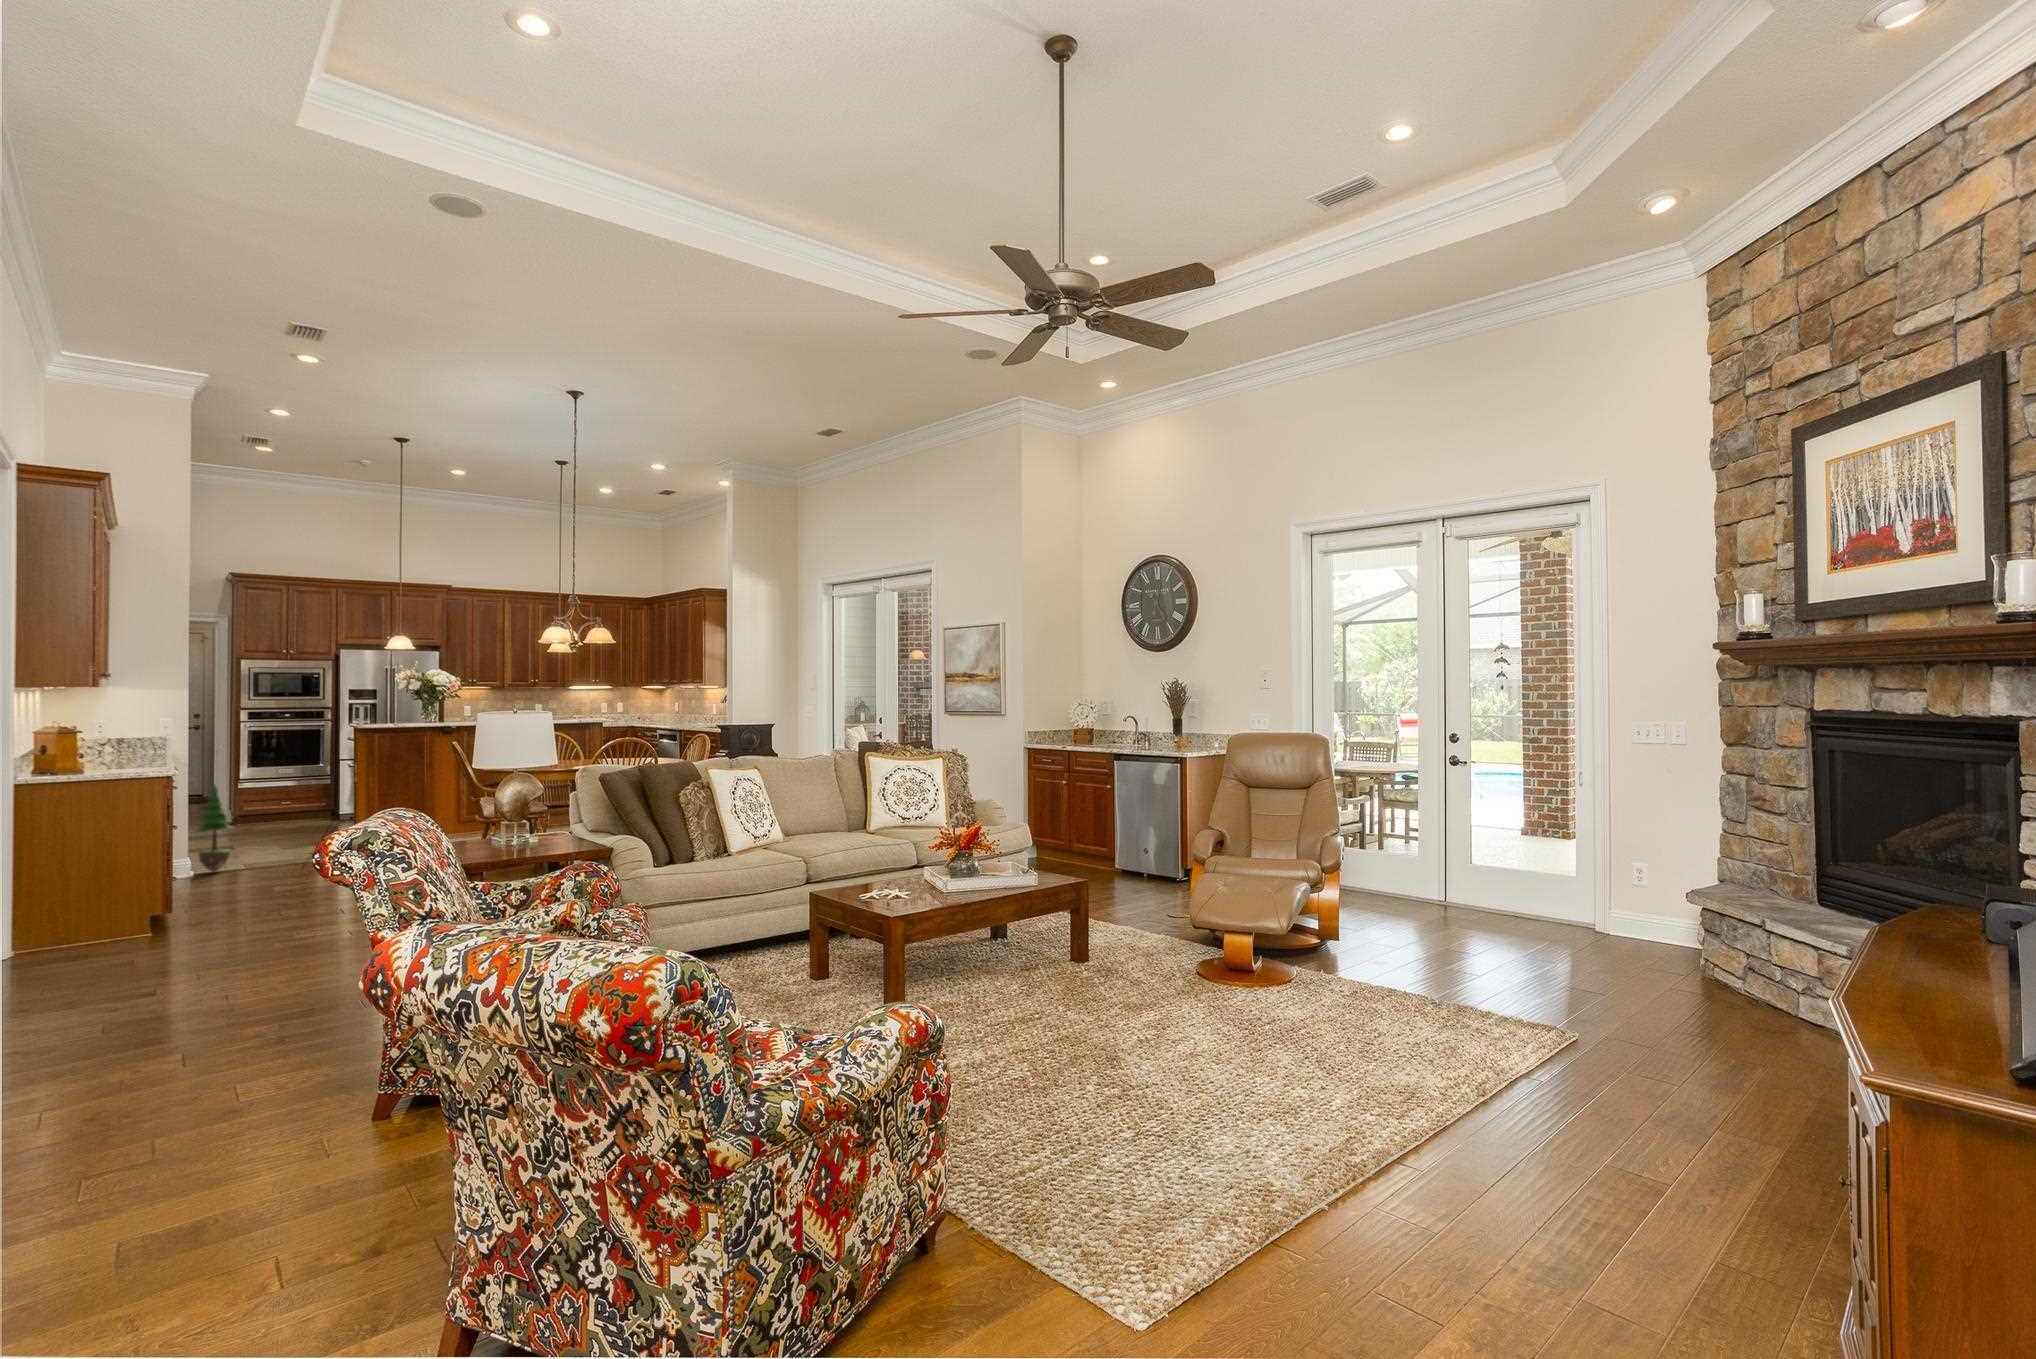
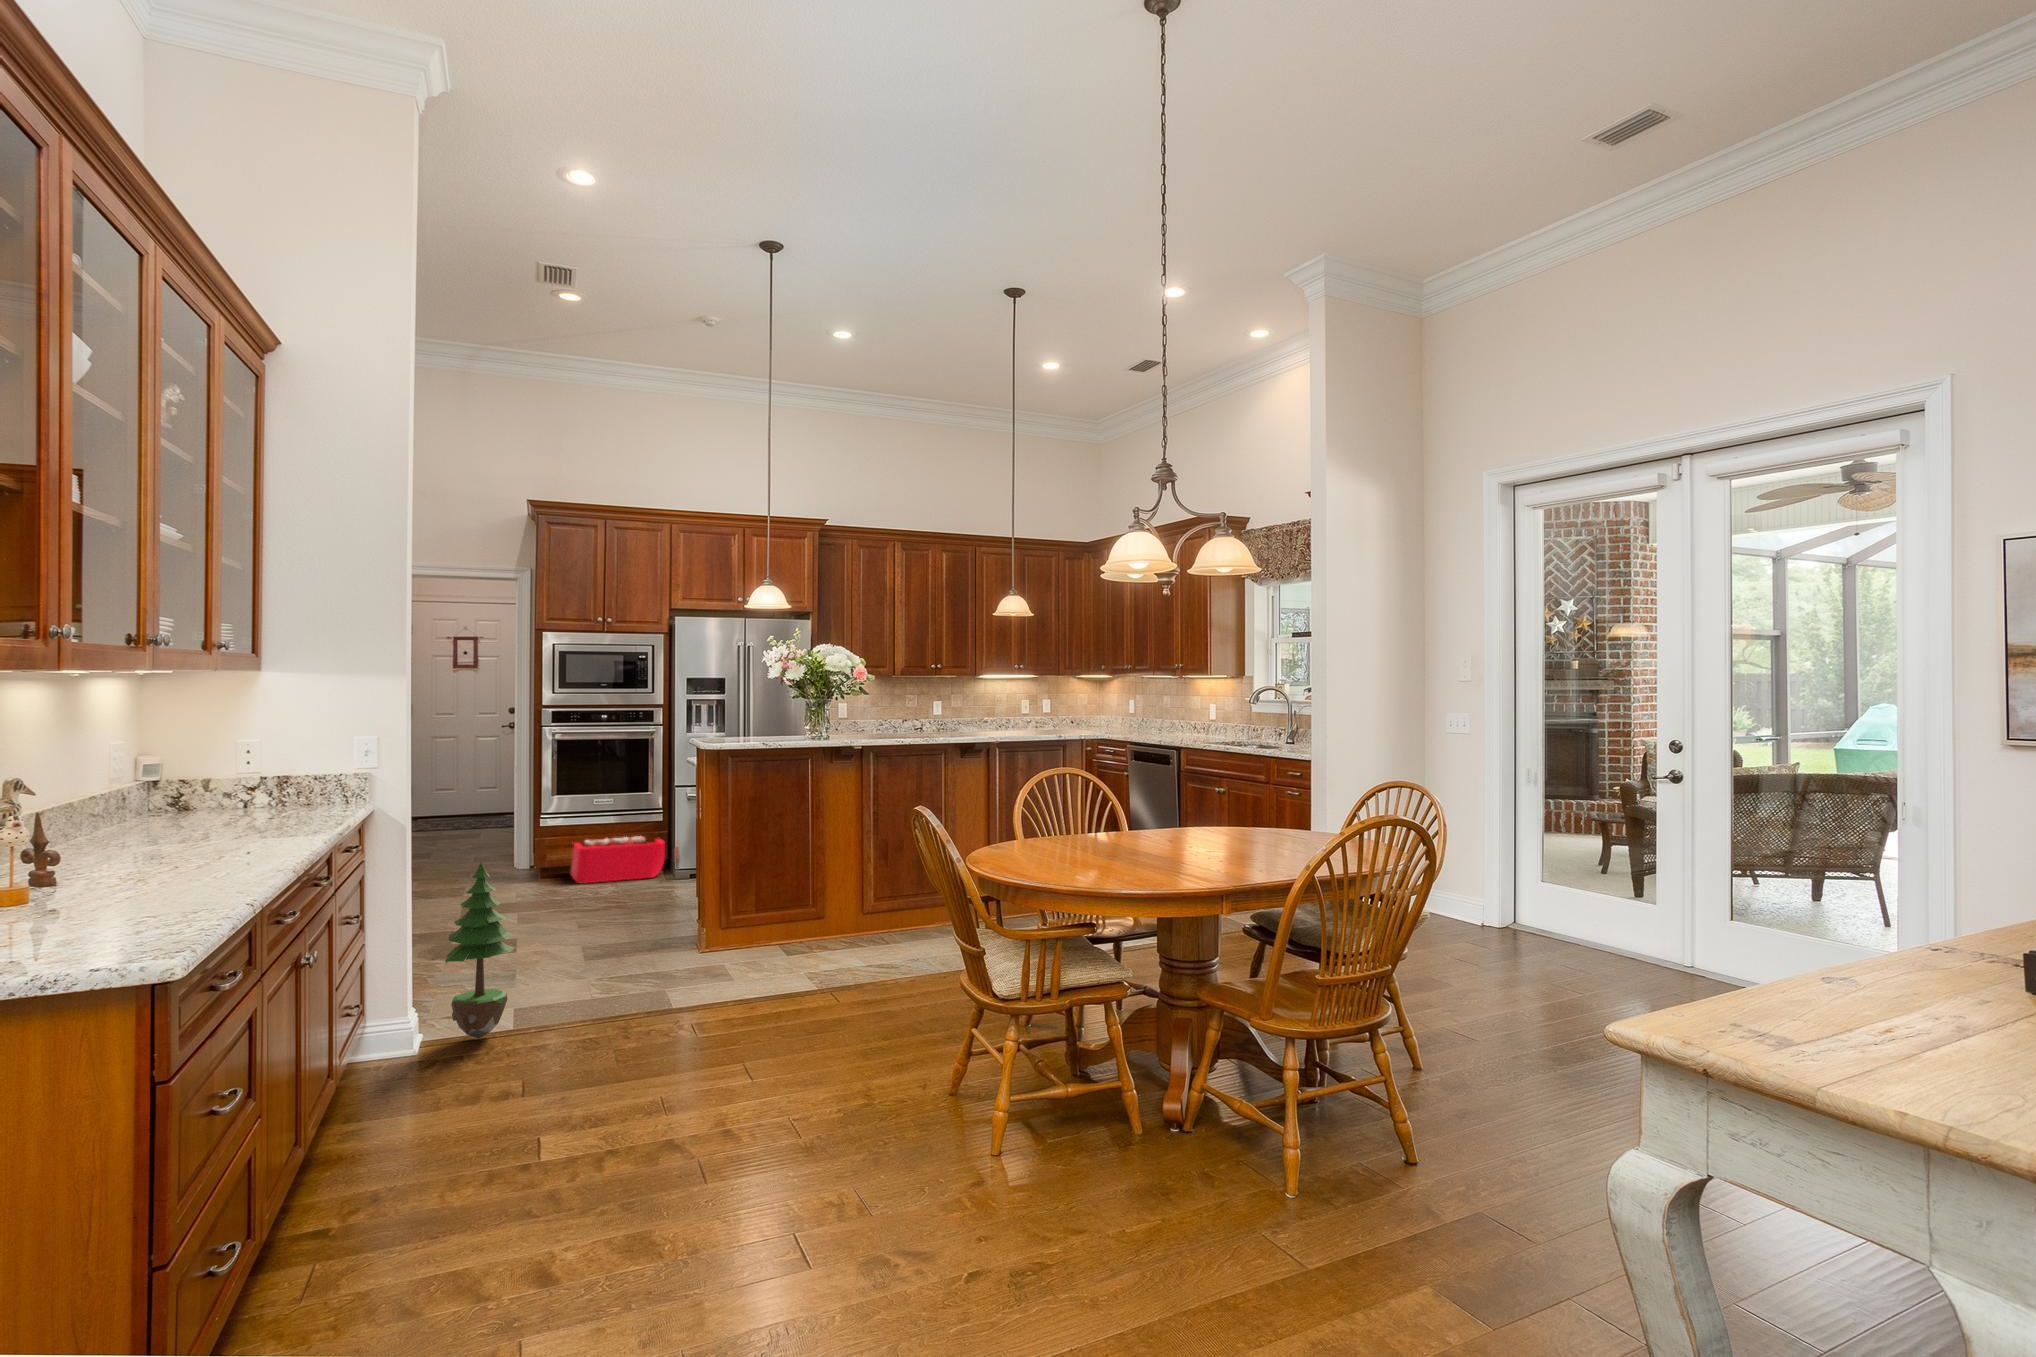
storage bin: none [261,795,343,824] -> present [571,836,680,883]

